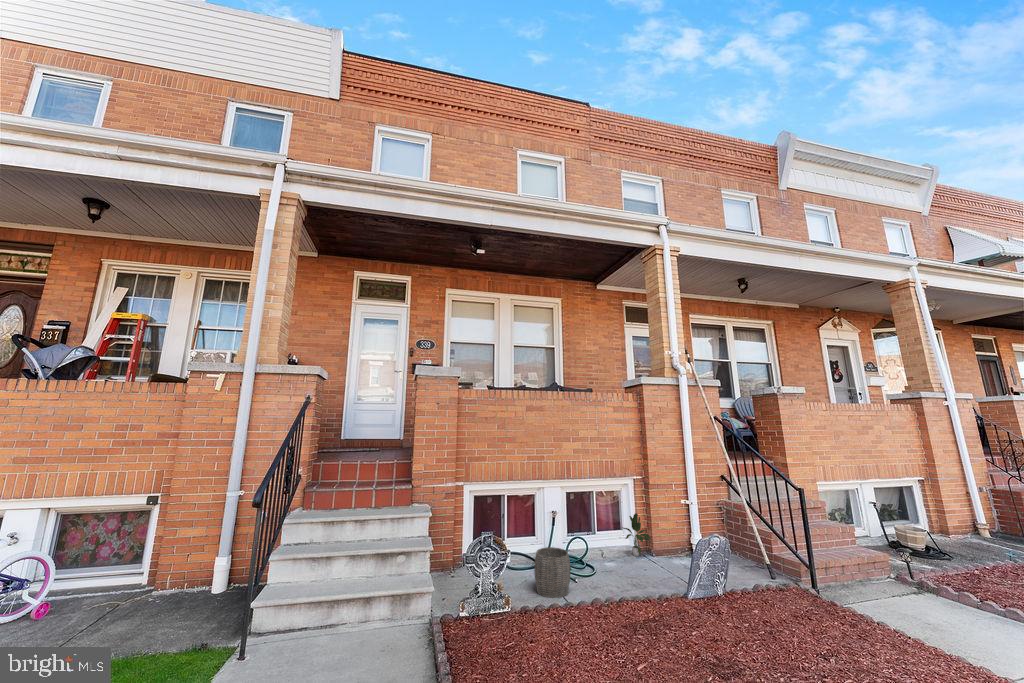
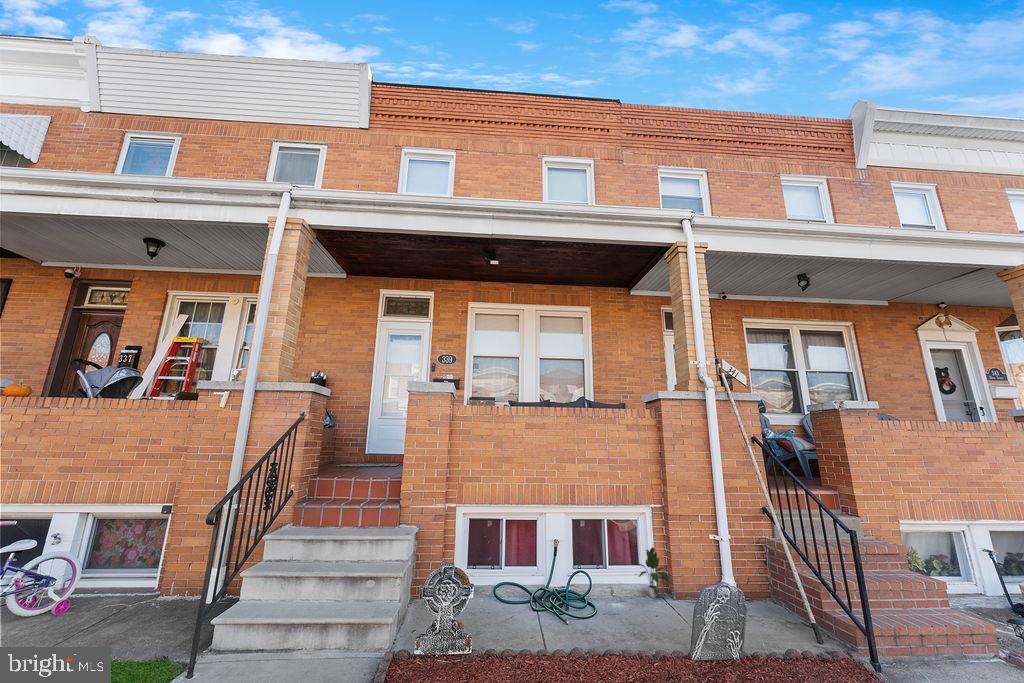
woven basket: present [535,547,570,598] -> none [514,583,554,643]

